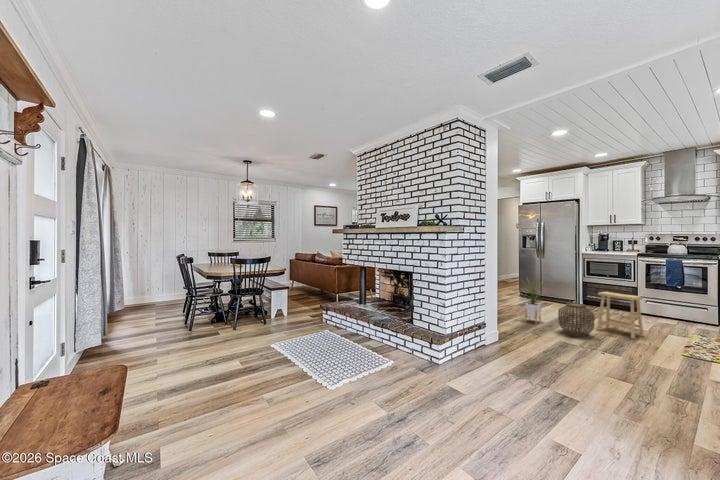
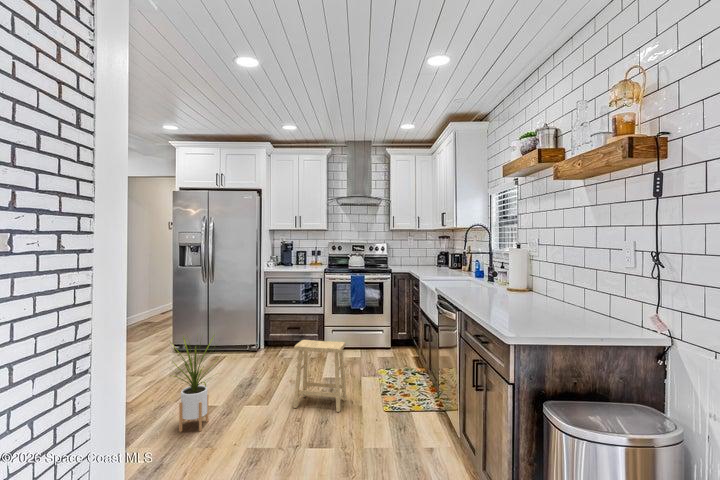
woven basket: present [558,303,594,337] -> none [240,377,294,444]

